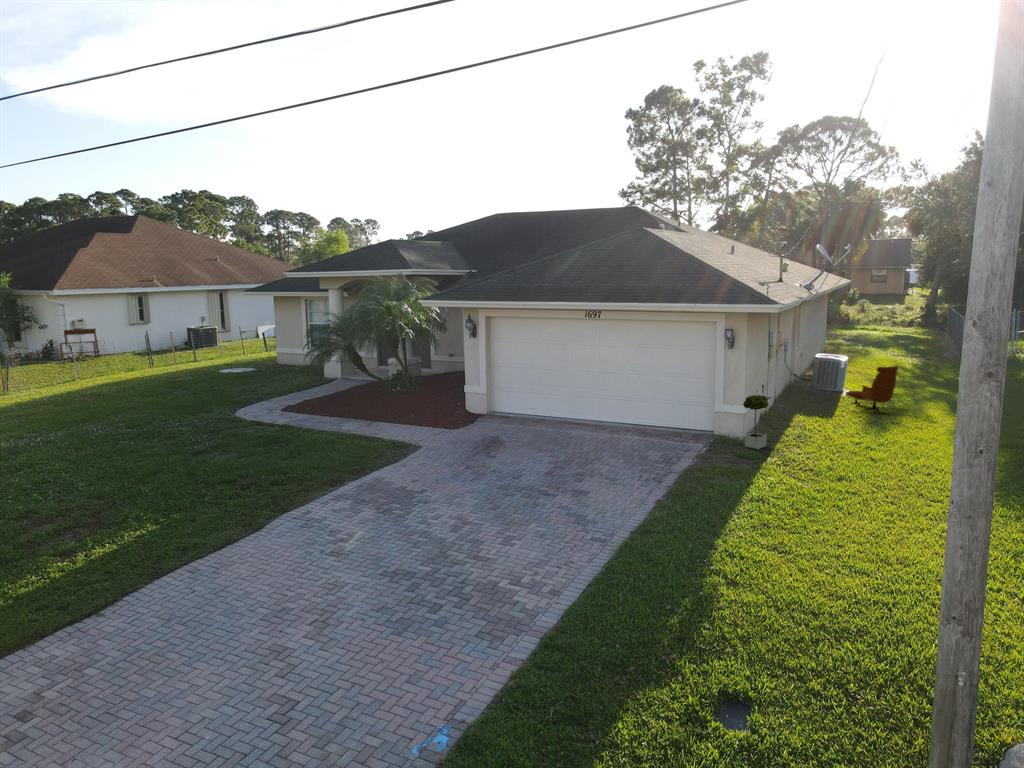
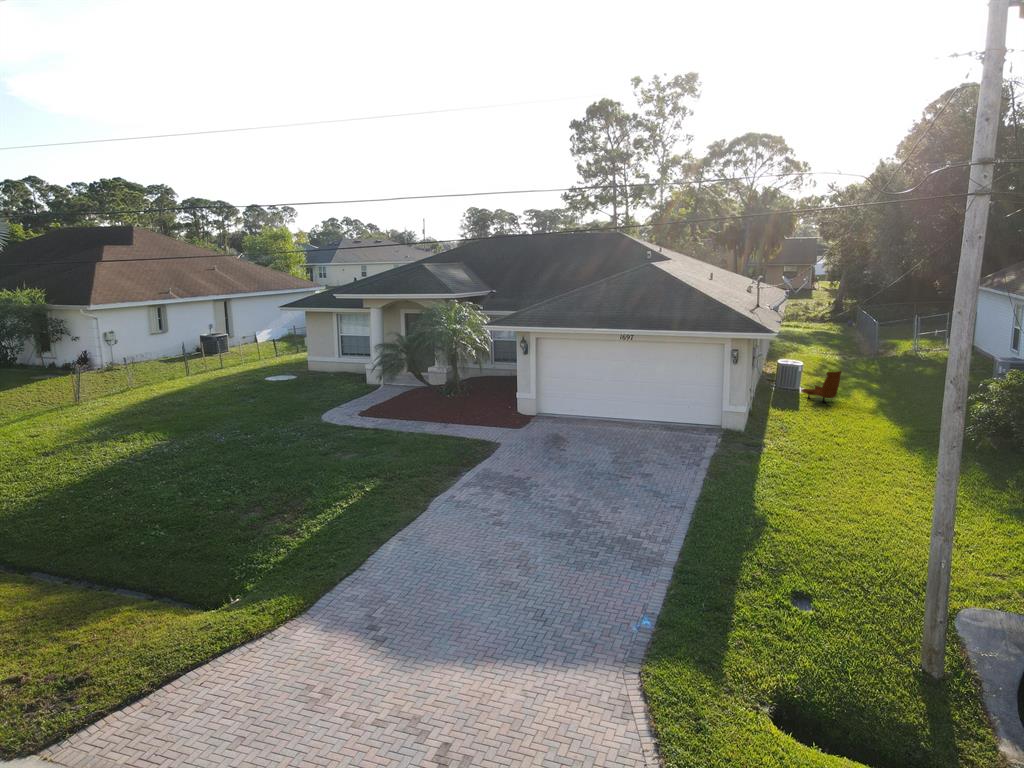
bench: present [60,328,100,360] -> none [95,338,131,369]
potted tree: present [743,395,768,449] -> none [741,398,759,438]

